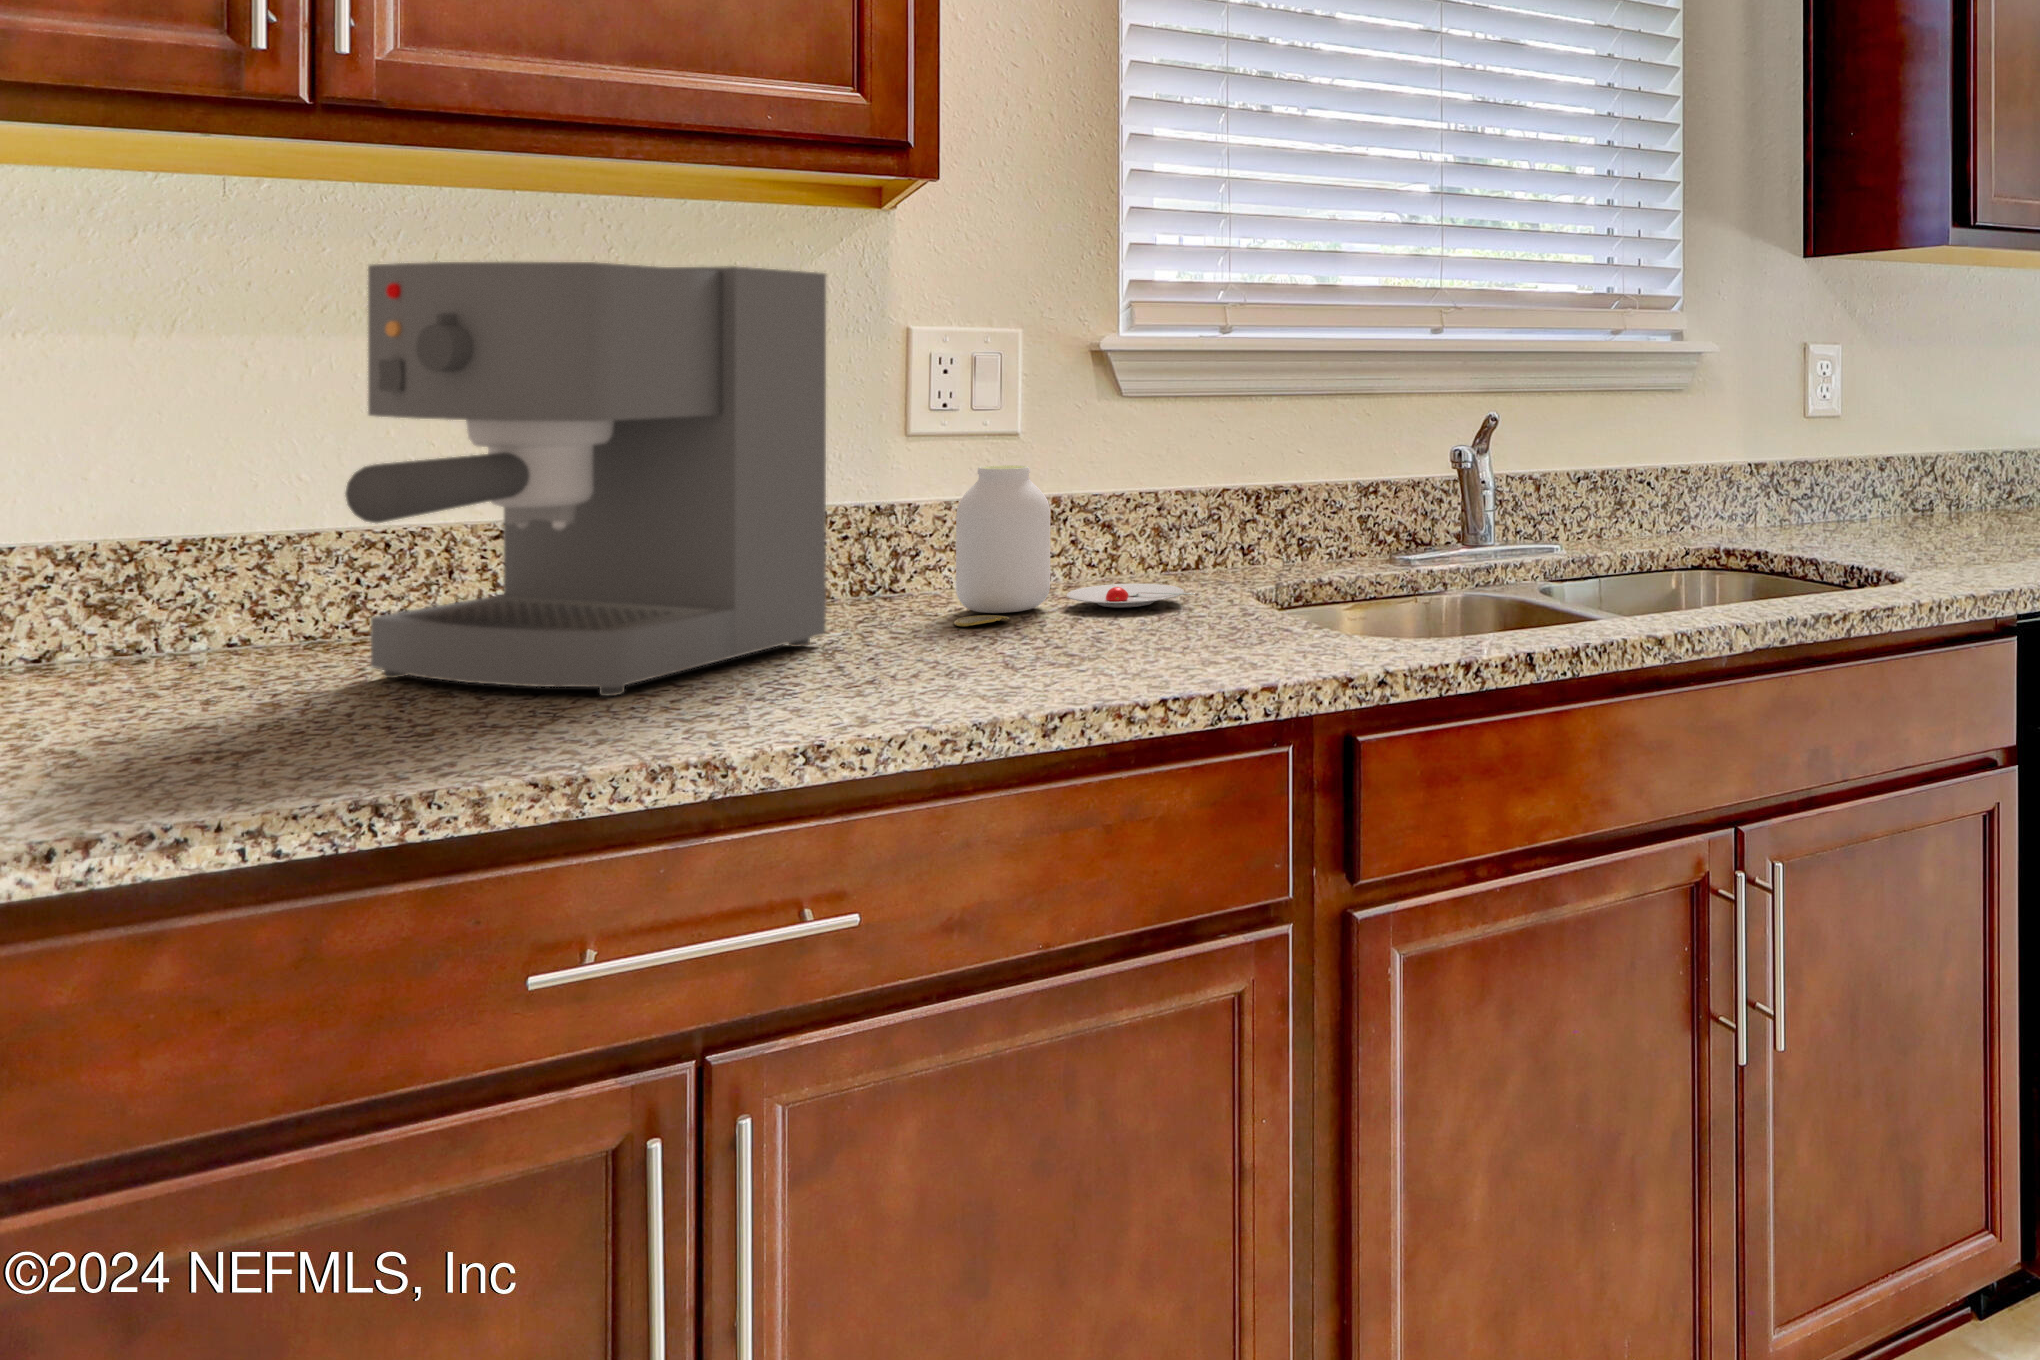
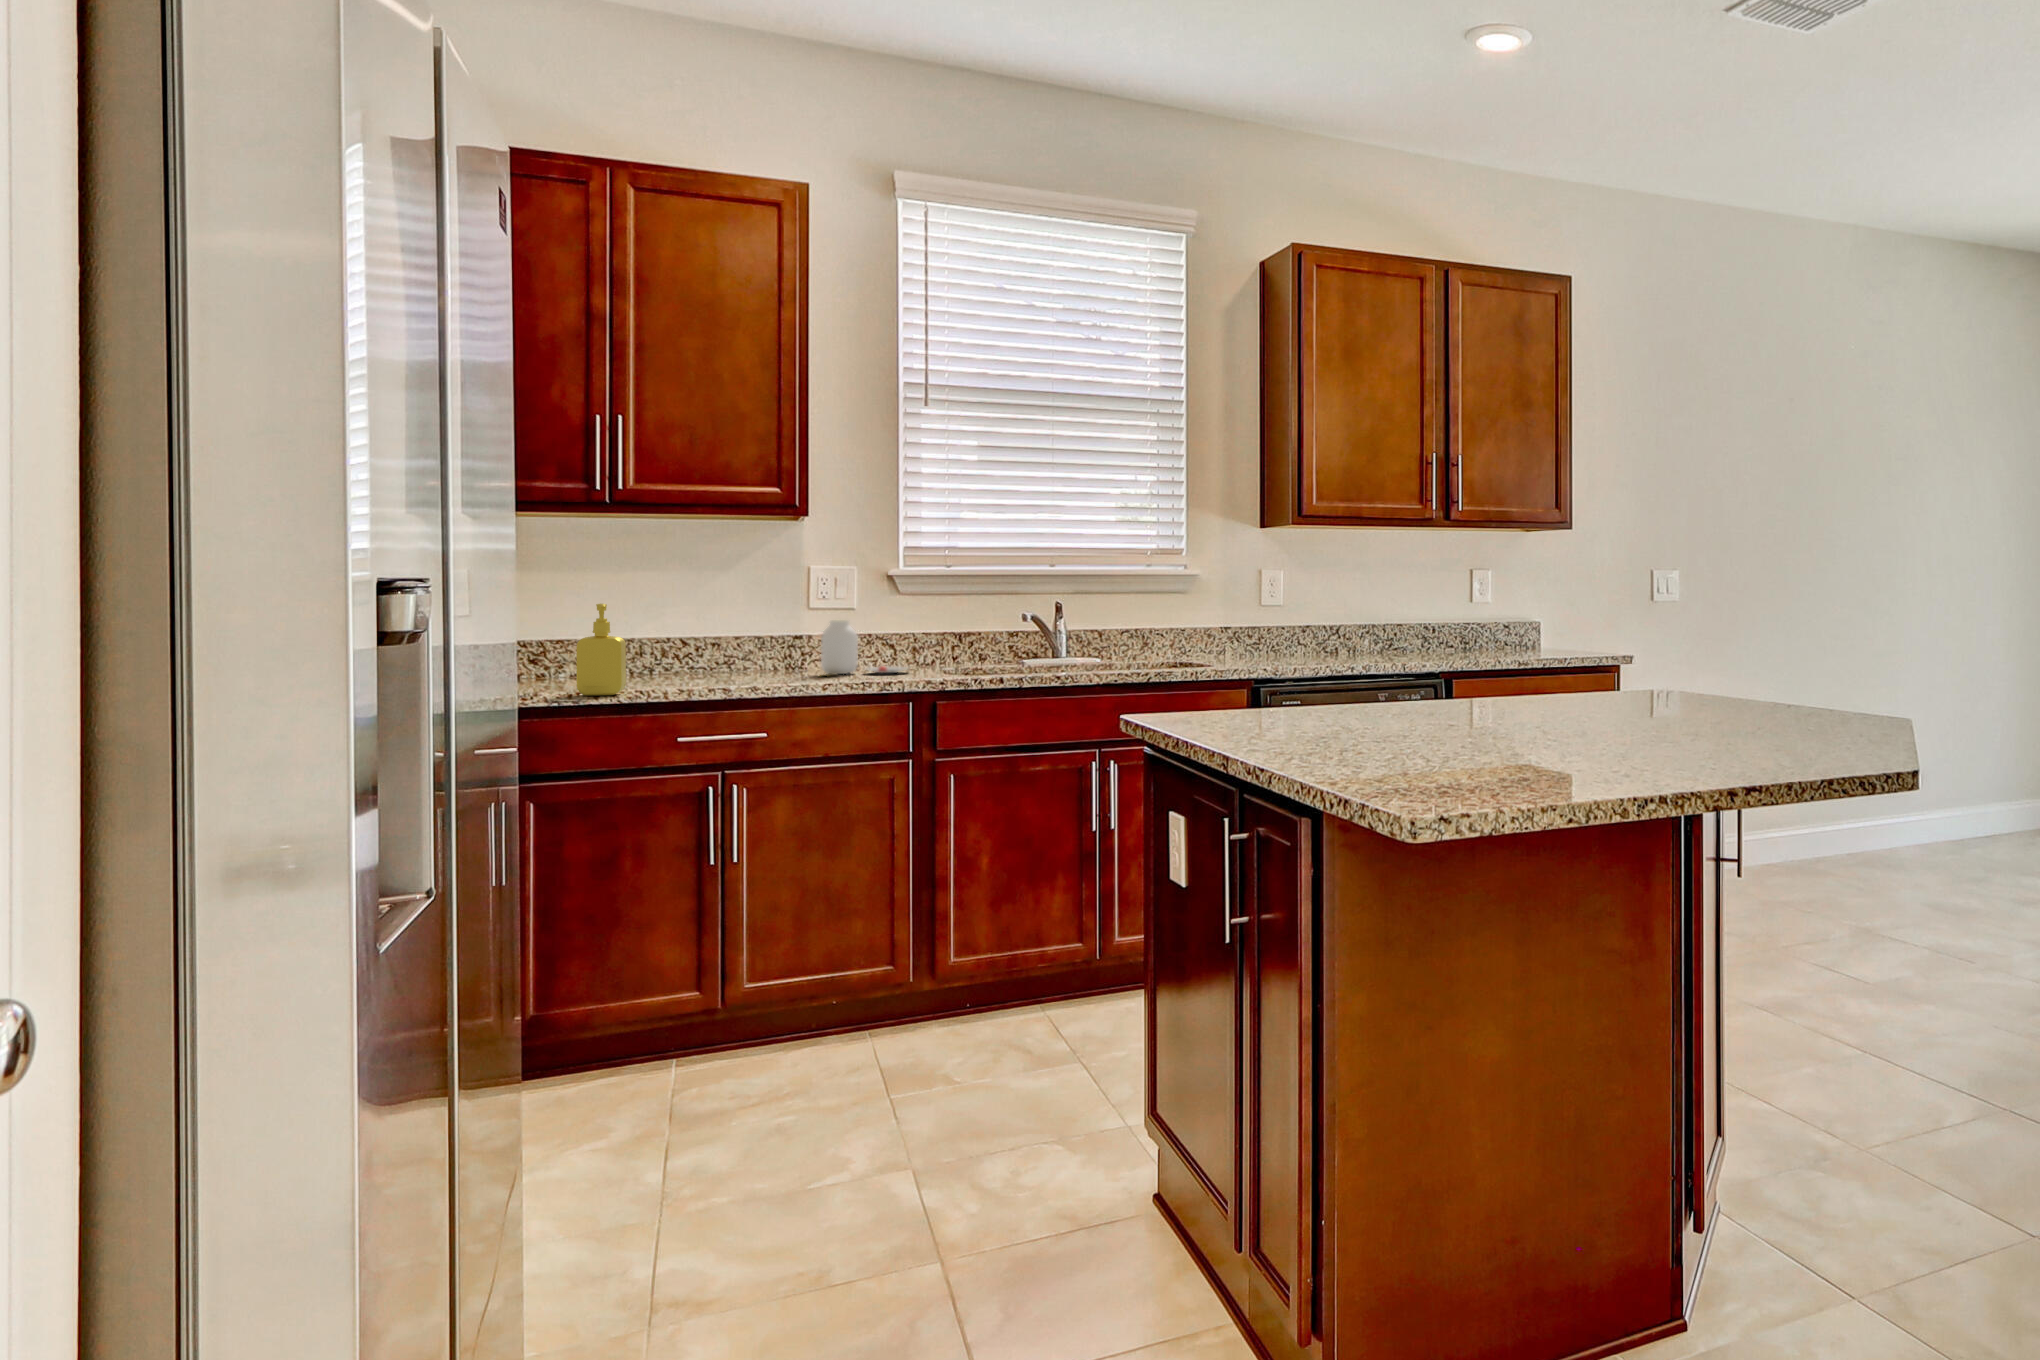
coffee maker: present [345,262,826,696] -> none [621,550,768,686]
soap dispenser: none [126,430,344,793] -> present [577,604,626,696]

